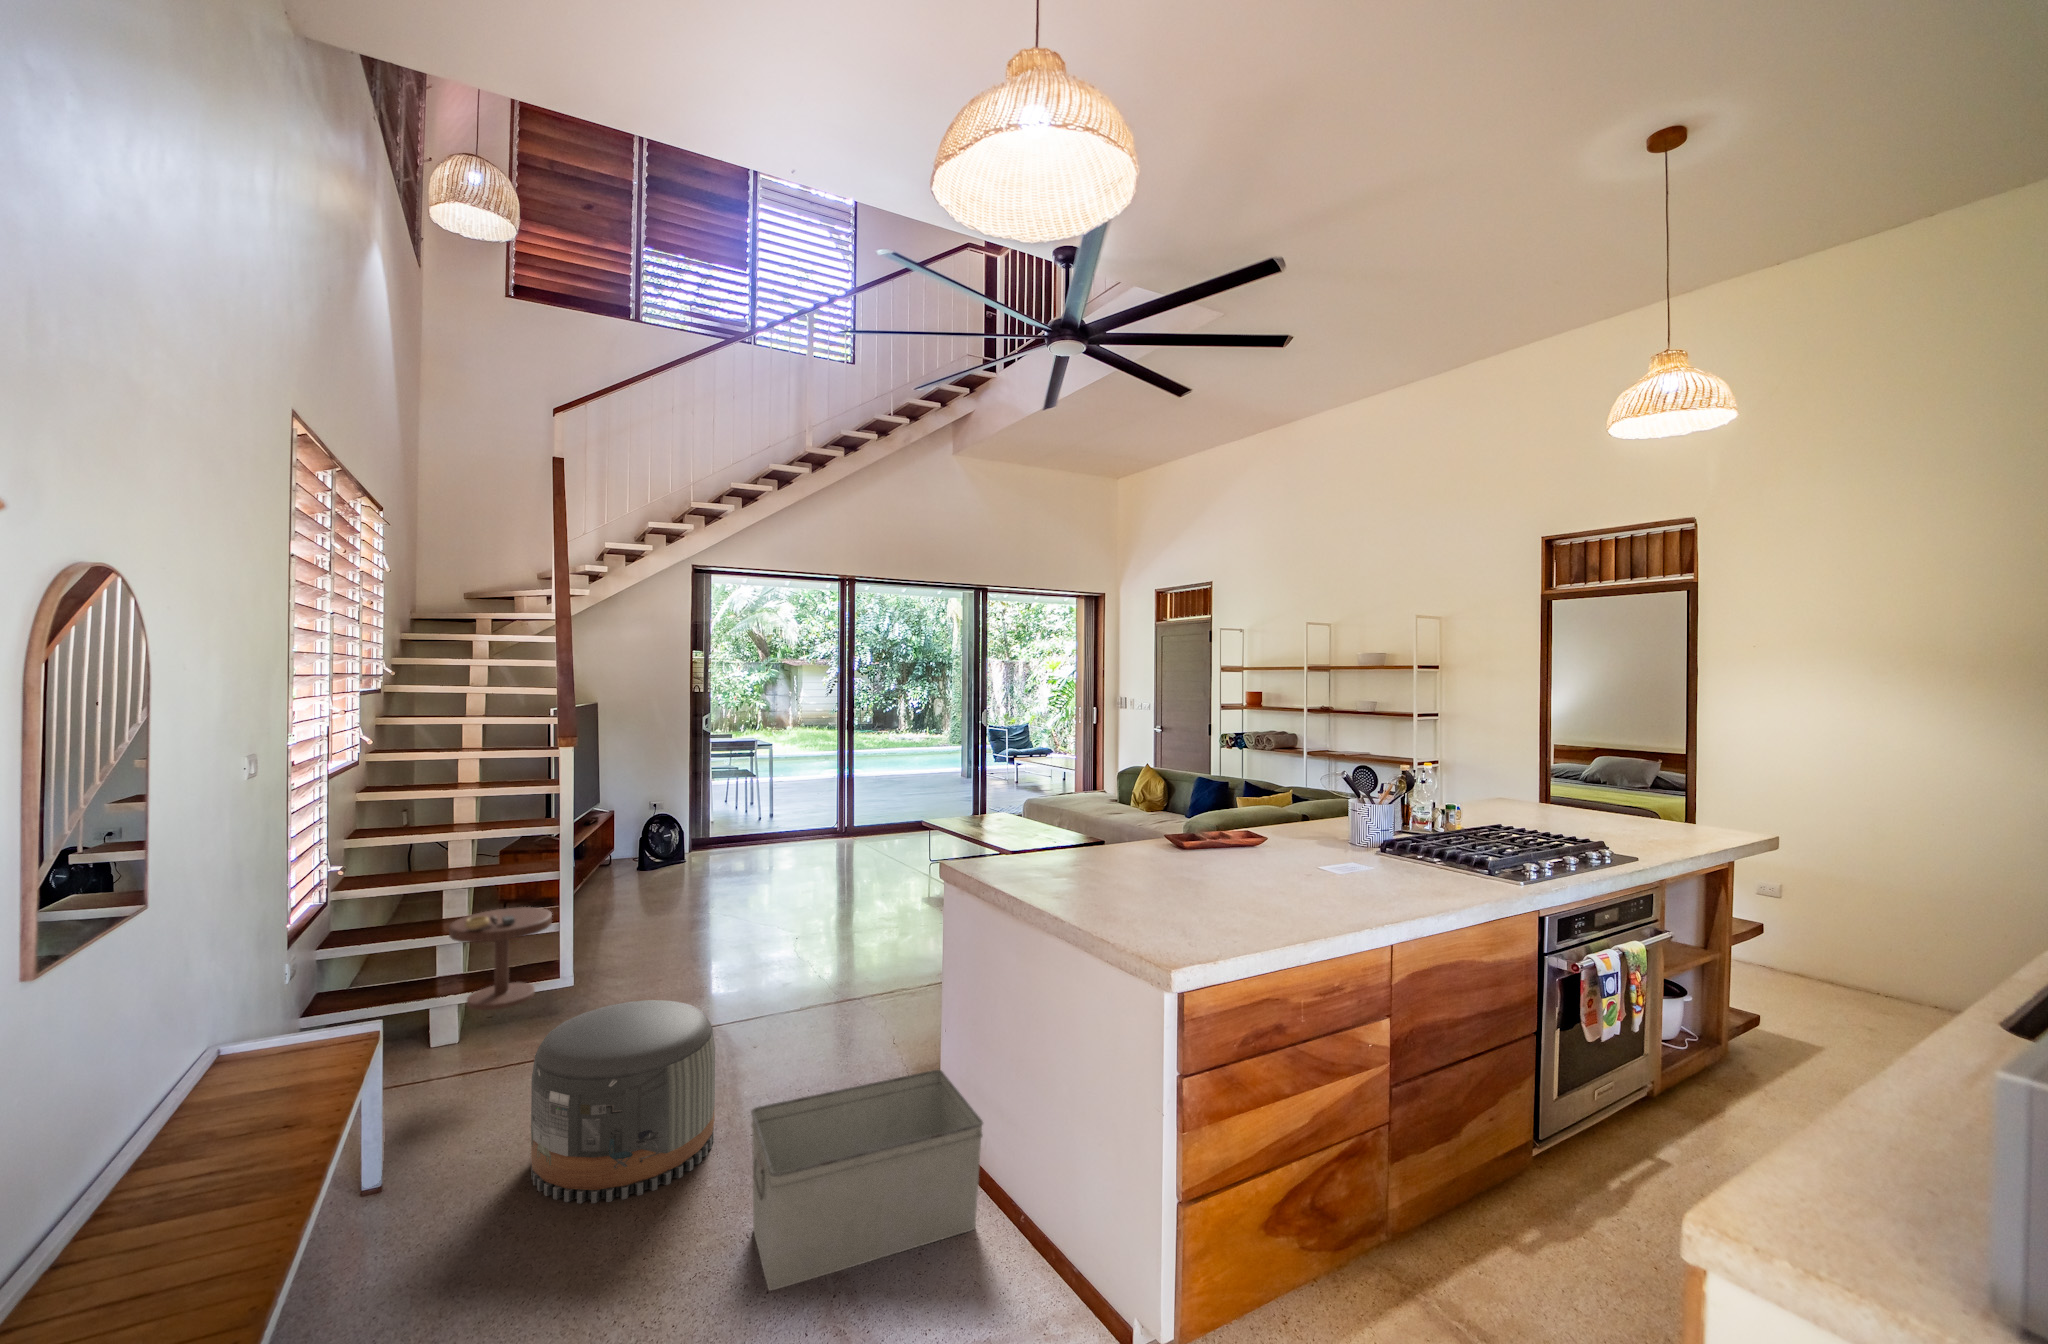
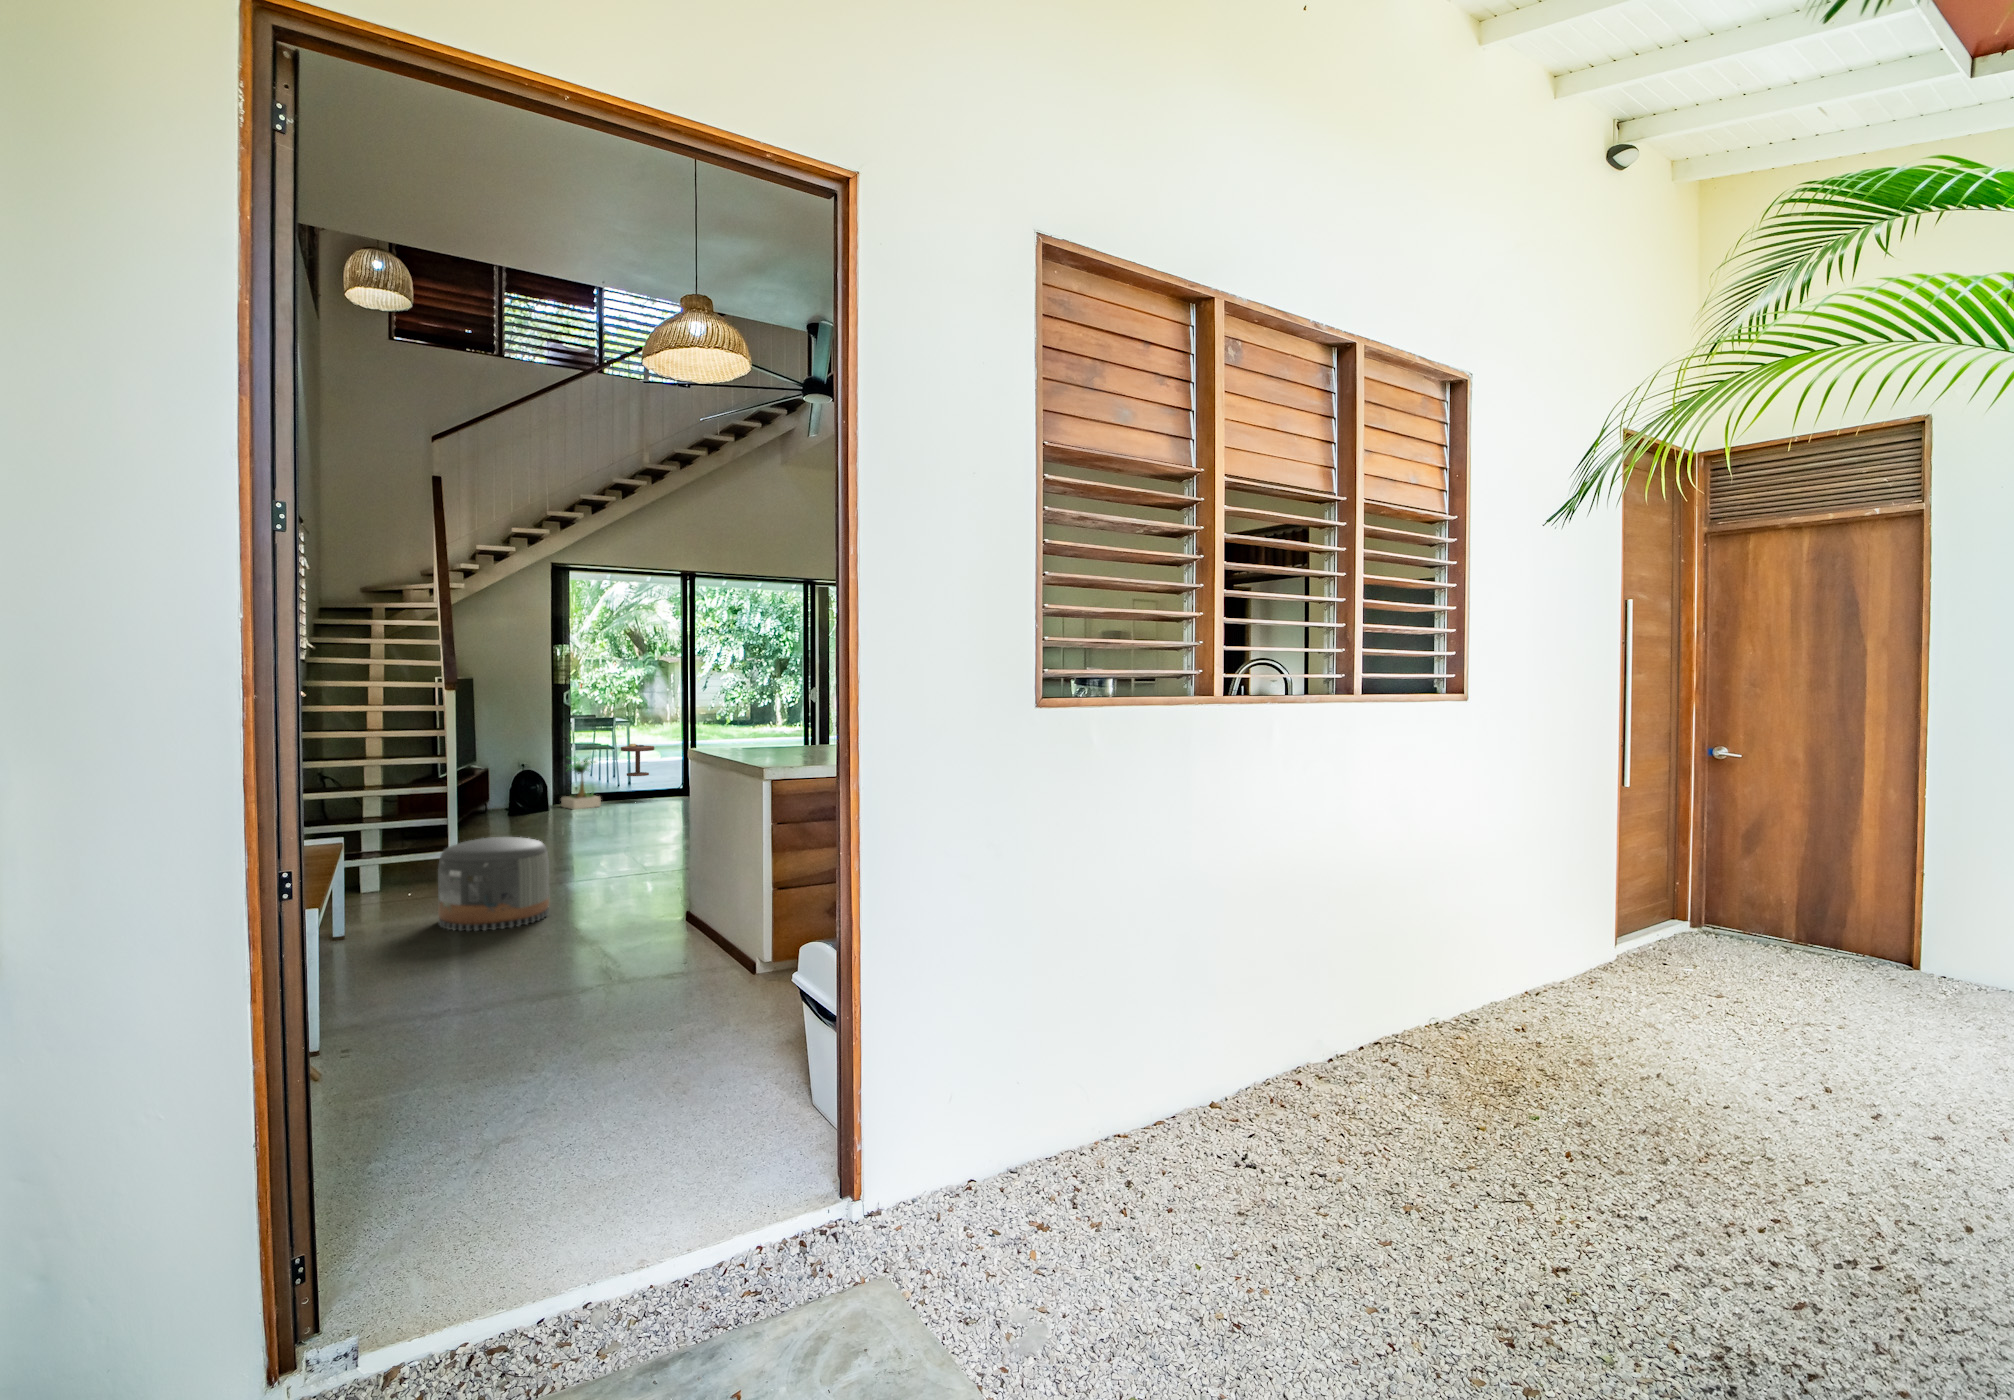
potted plant: none [697,788,743,854] -> present [561,756,601,809]
side table: present [449,907,552,1010] -> present [621,744,655,776]
storage bin: present [751,1070,983,1290] -> none [563,863,691,948]

